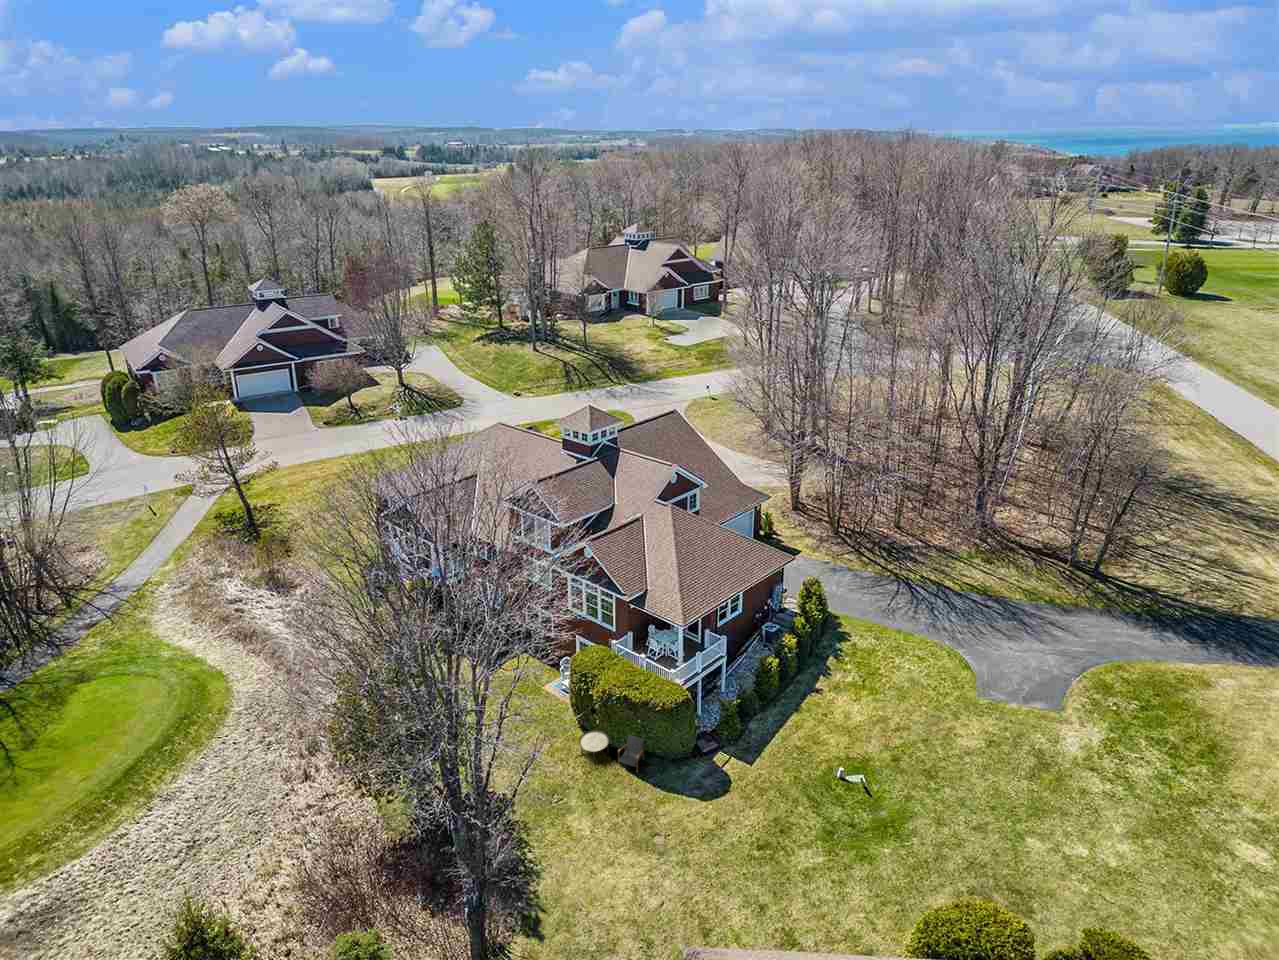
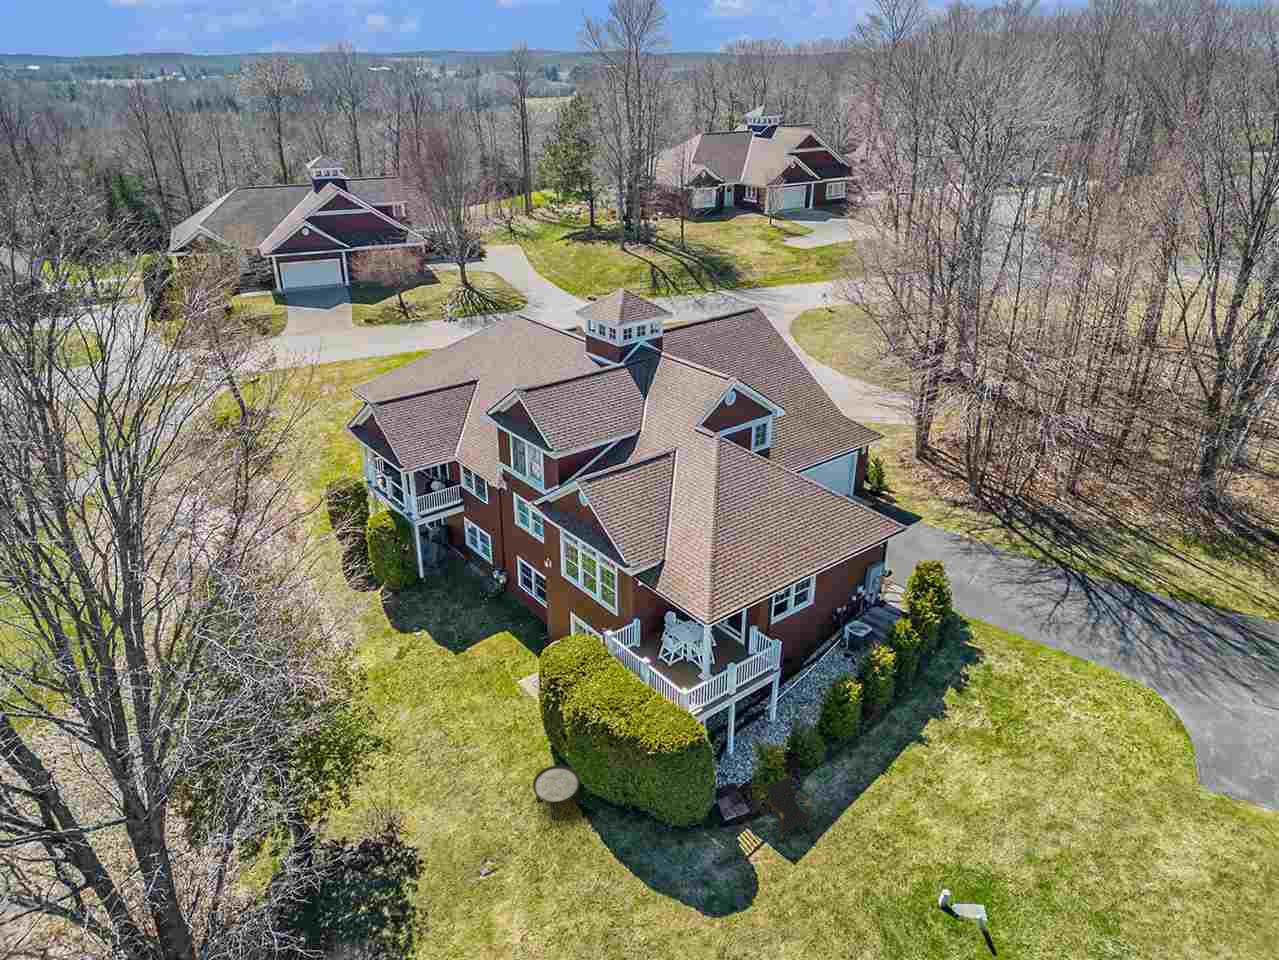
lounge chair: present [618,735,644,770] -> present [767,777,811,838]

